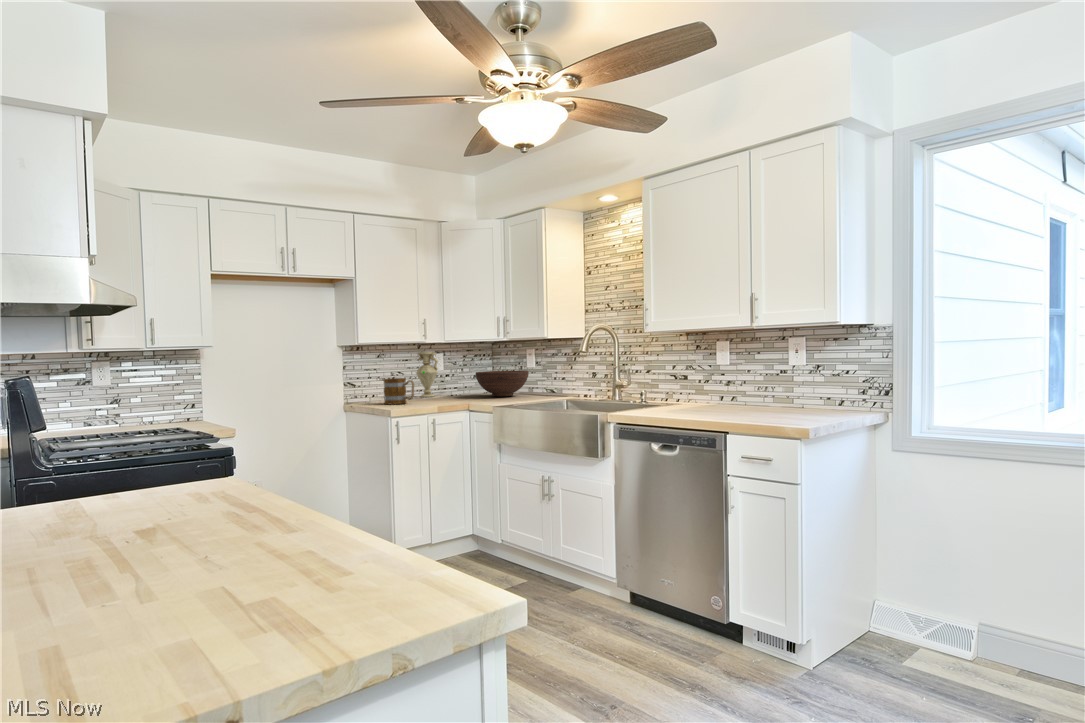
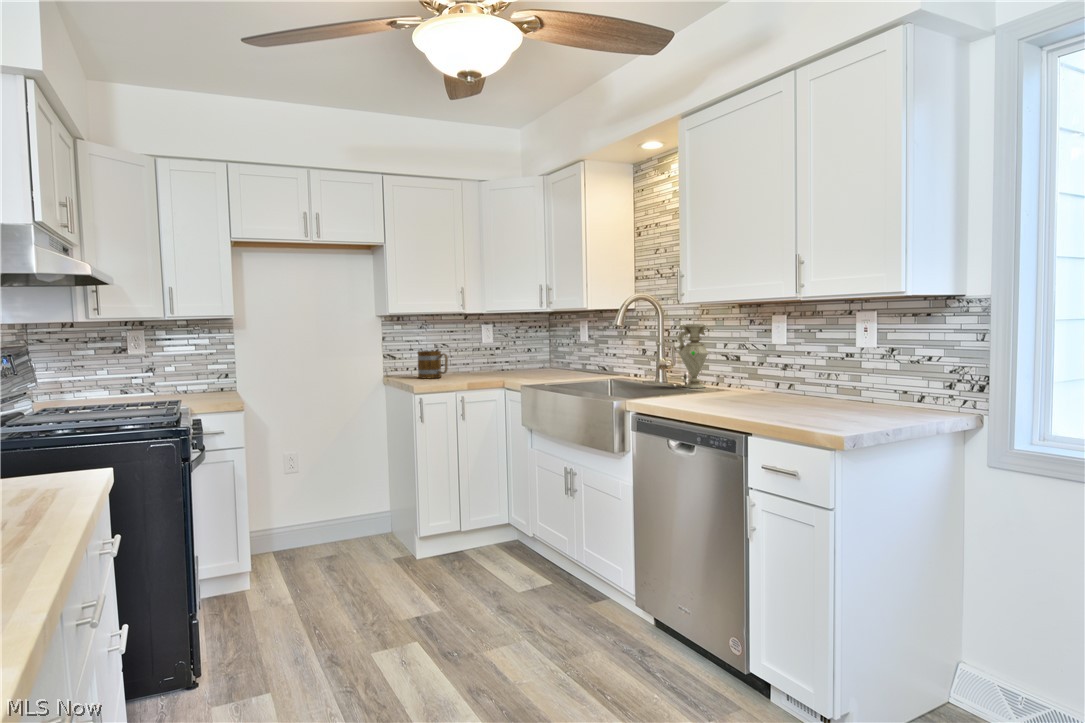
vase: present [416,352,438,397] -> present [678,324,708,388]
fruit bowl: present [476,370,529,397] -> none [521,344,578,372]

